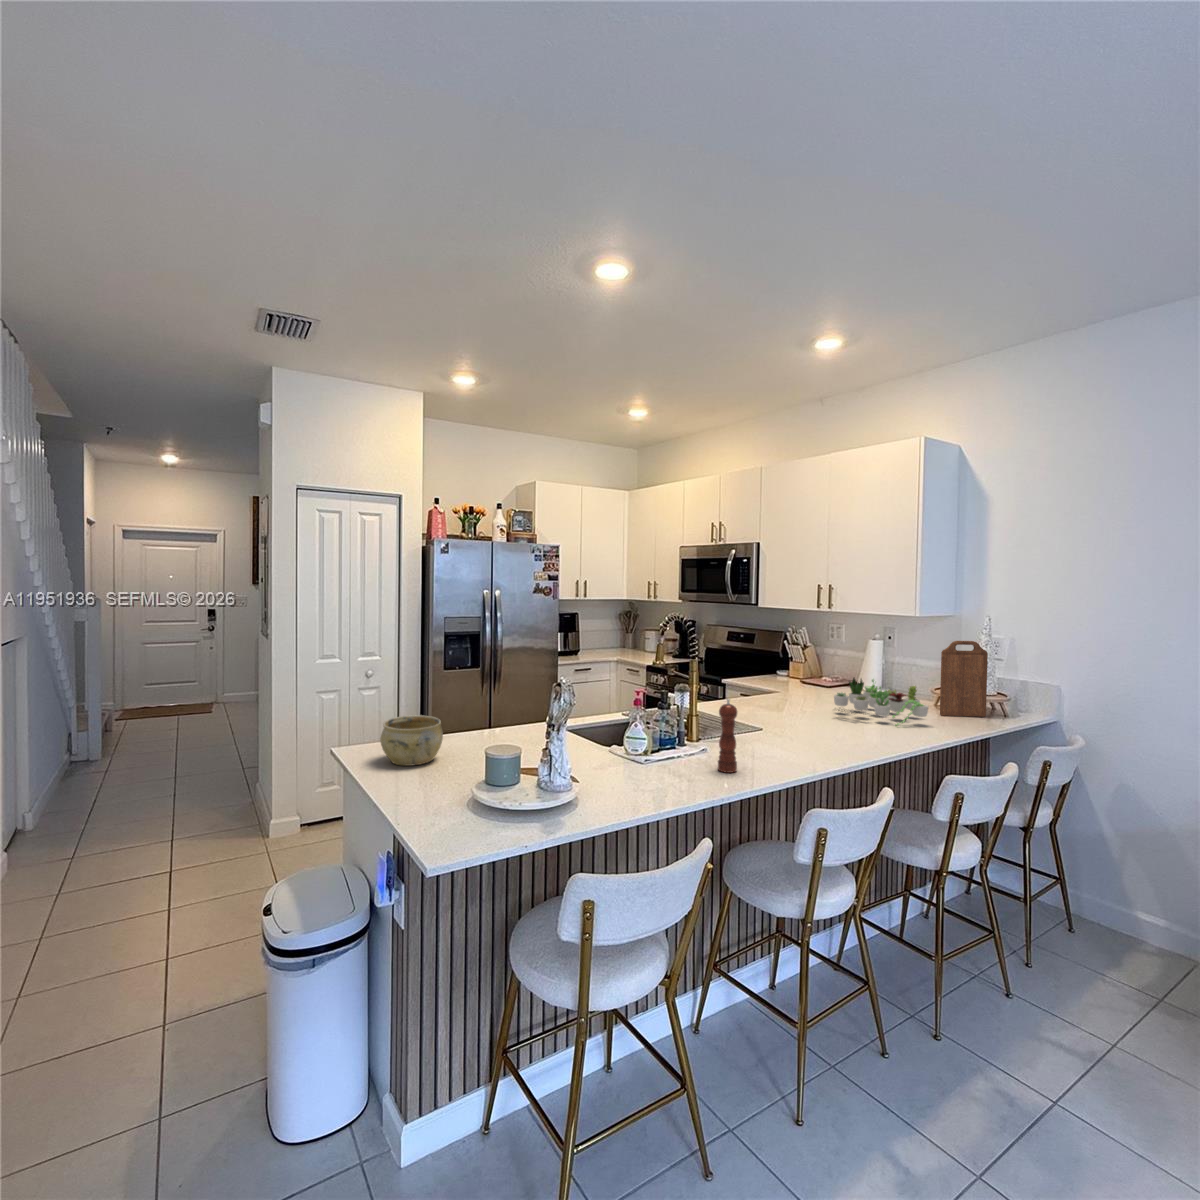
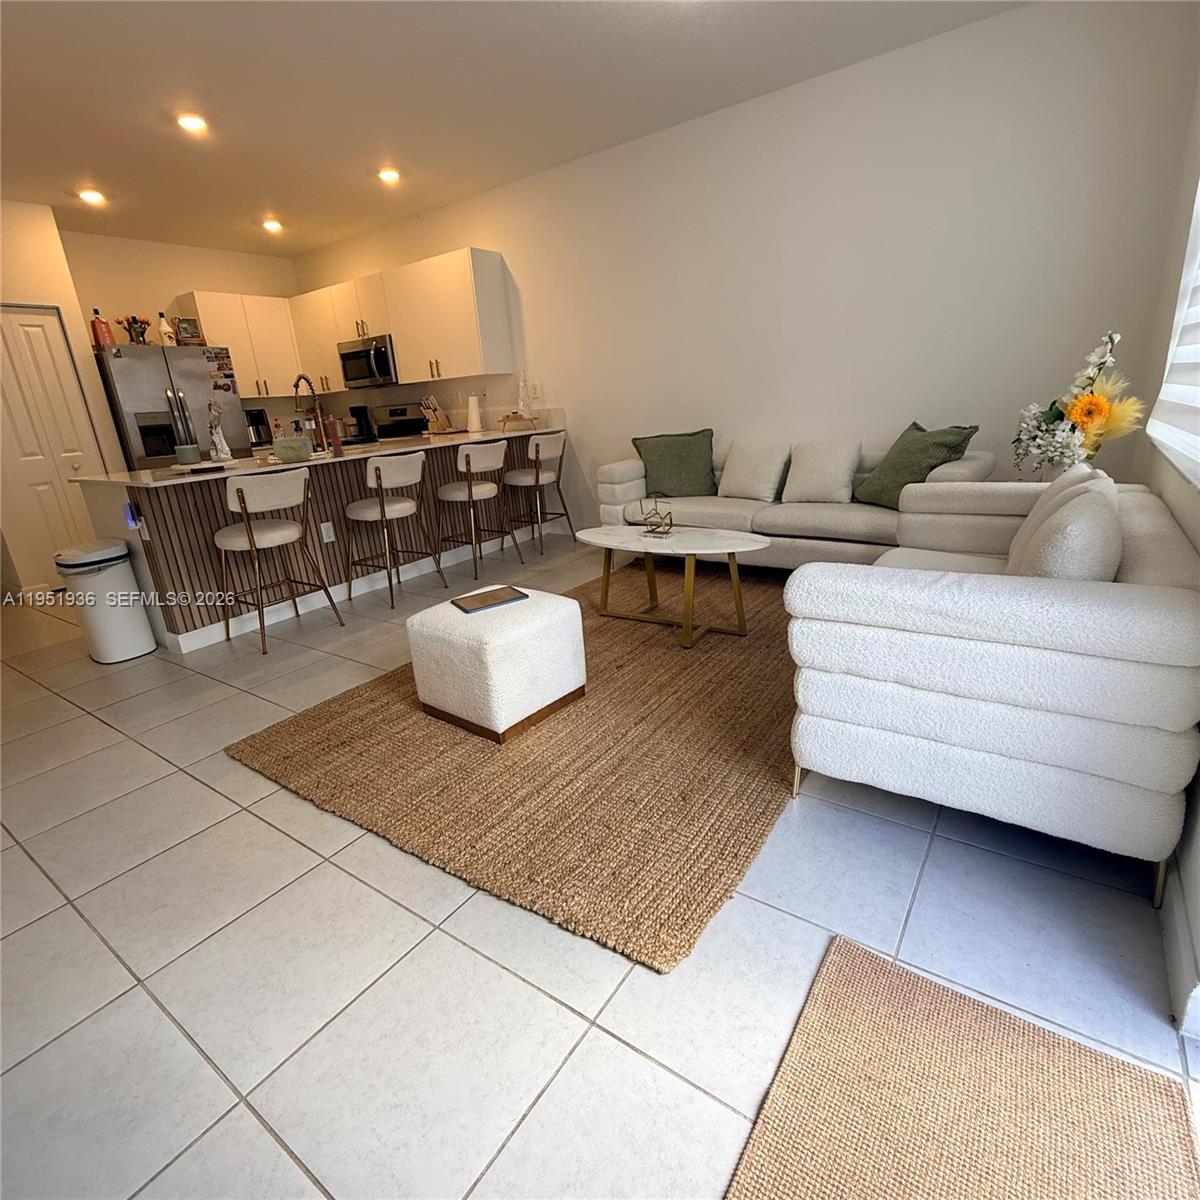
cutting board: present [940,641,988,717] -> none [493,385,524,433]
succulent plant: present [834,678,928,726] -> none [425,413,482,438]
ceramic bowl: present [380,715,443,766] -> present [273,437,312,463]

